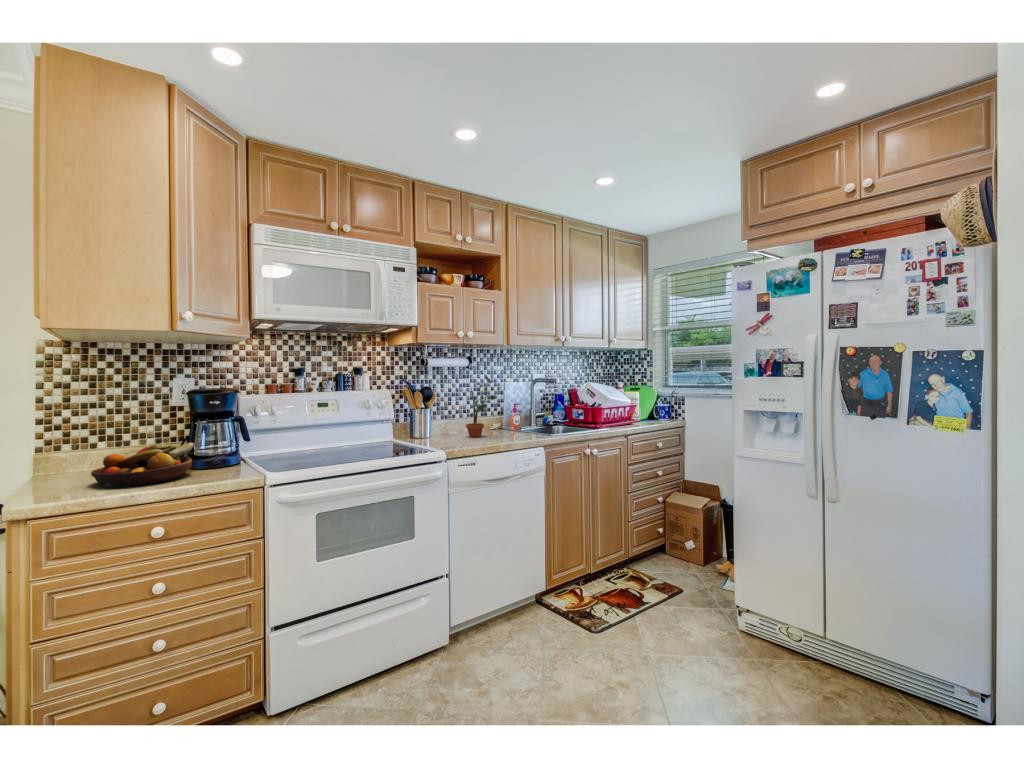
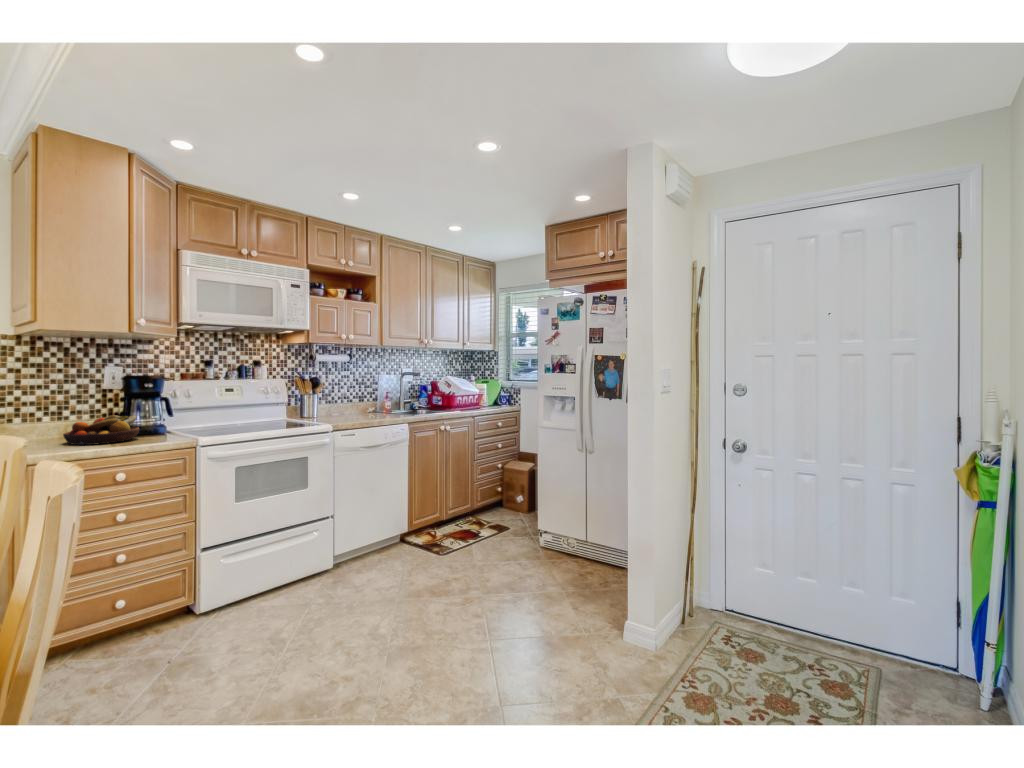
potted plant: present [459,376,495,437] -> none [342,370,371,417]

